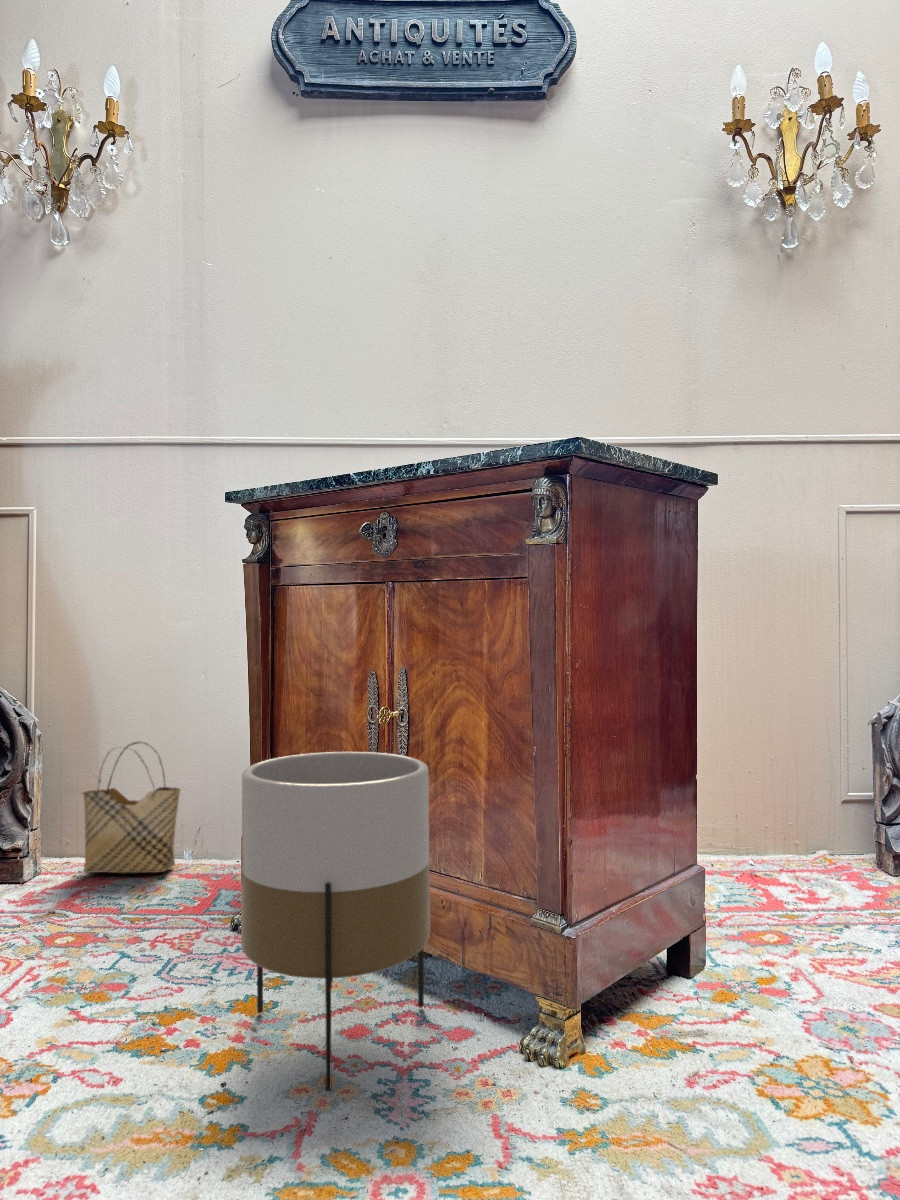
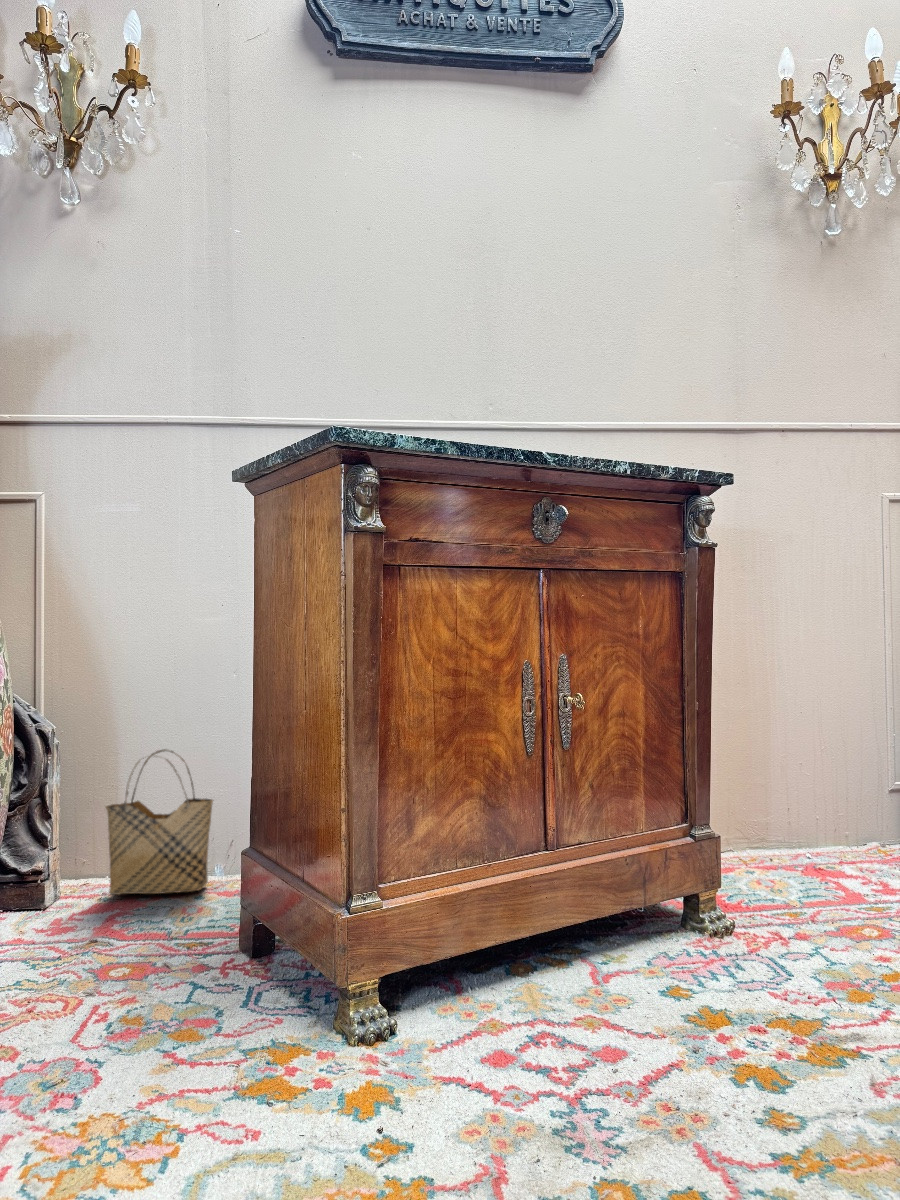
planter: present [241,752,430,1091] -> none [374,754,580,1129]

